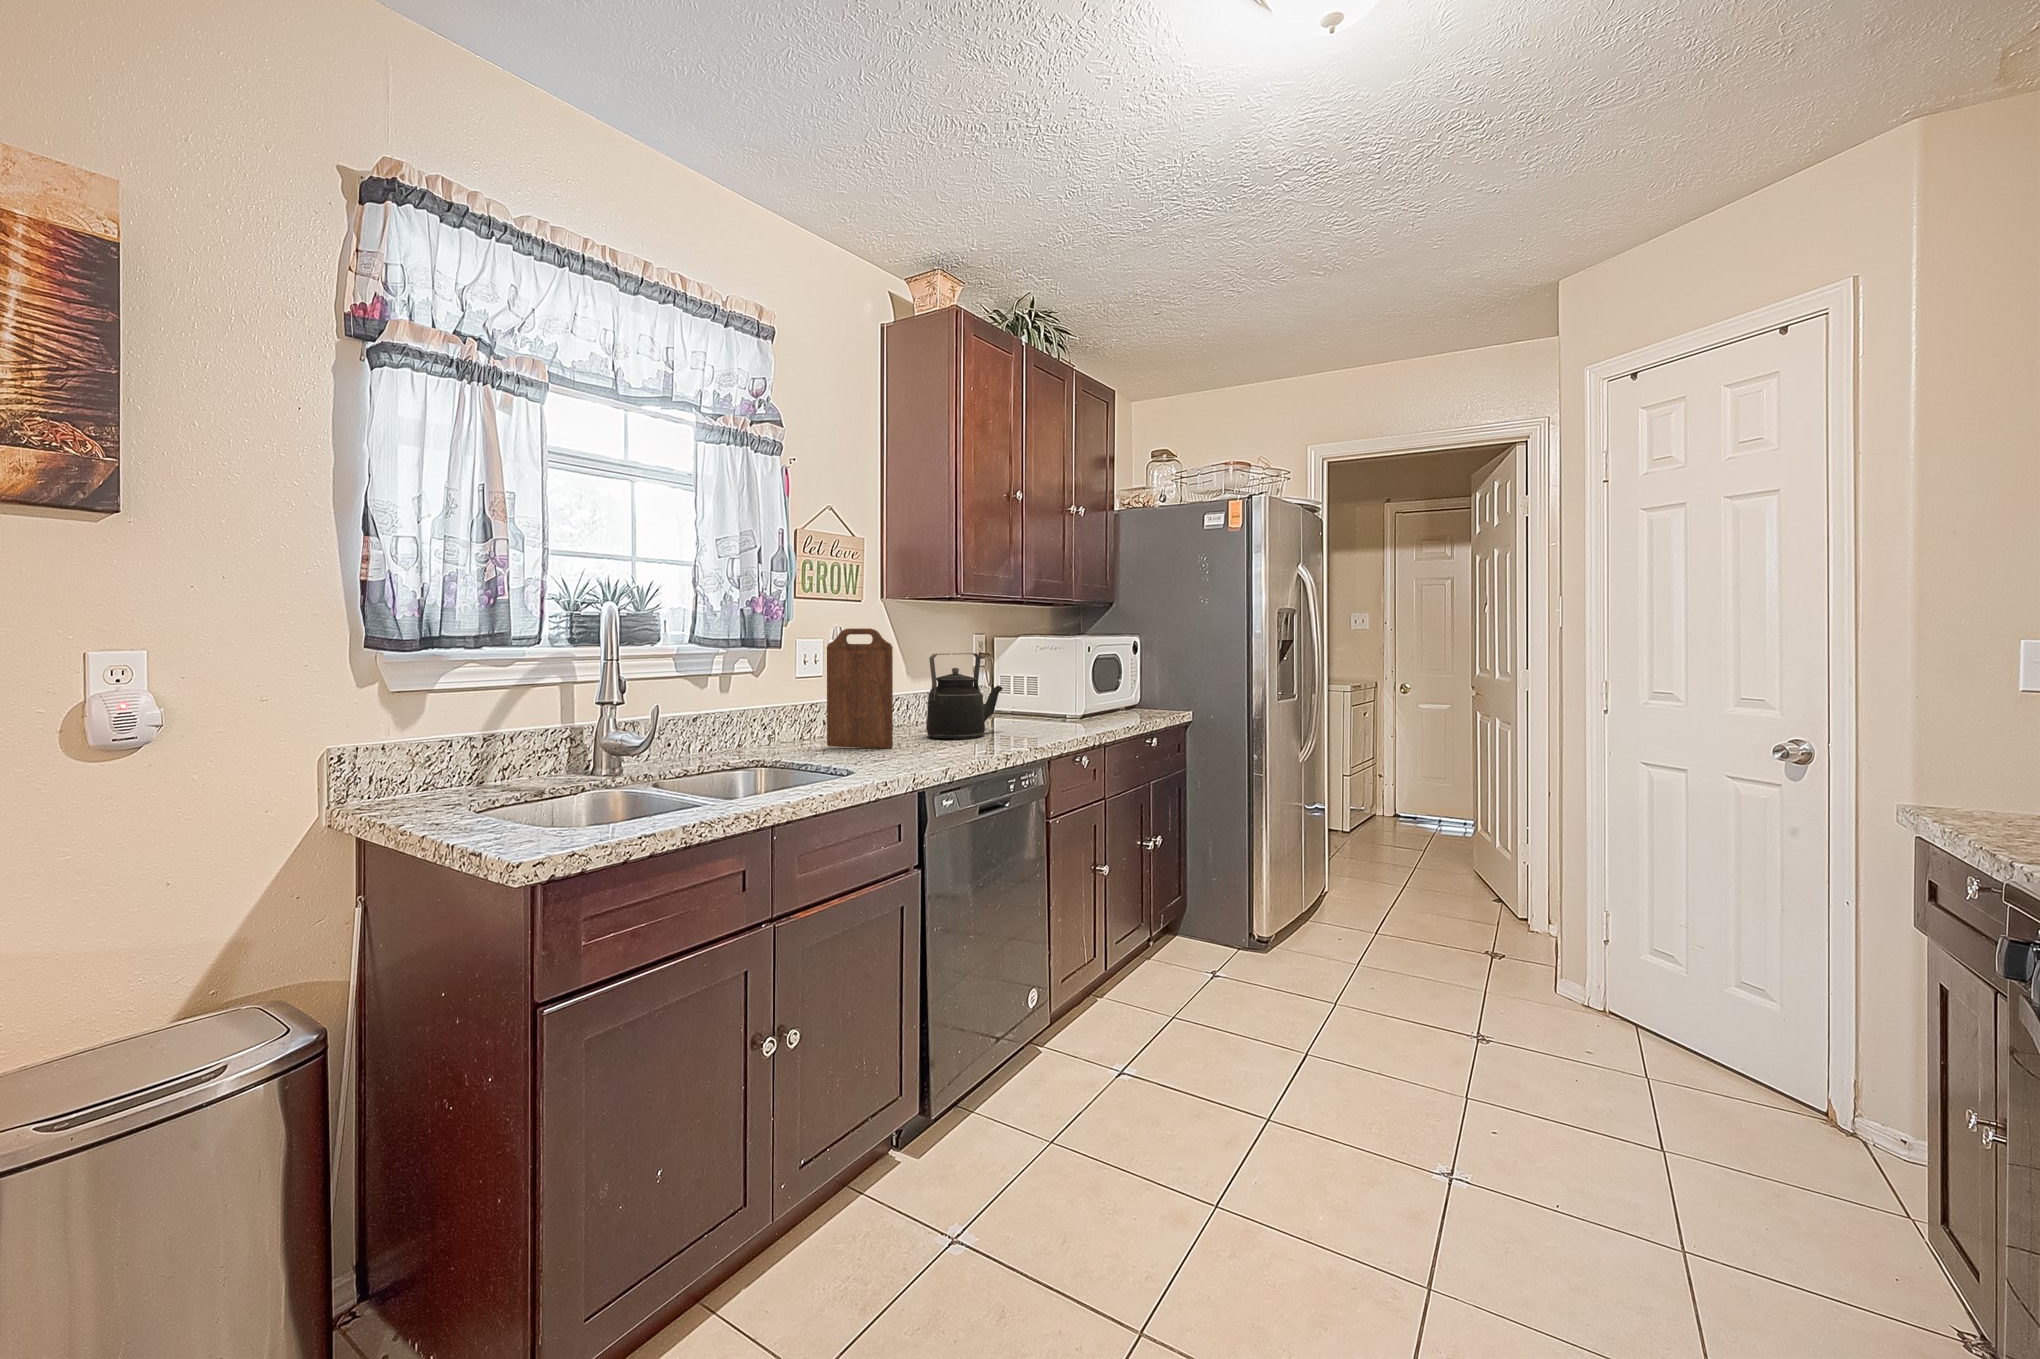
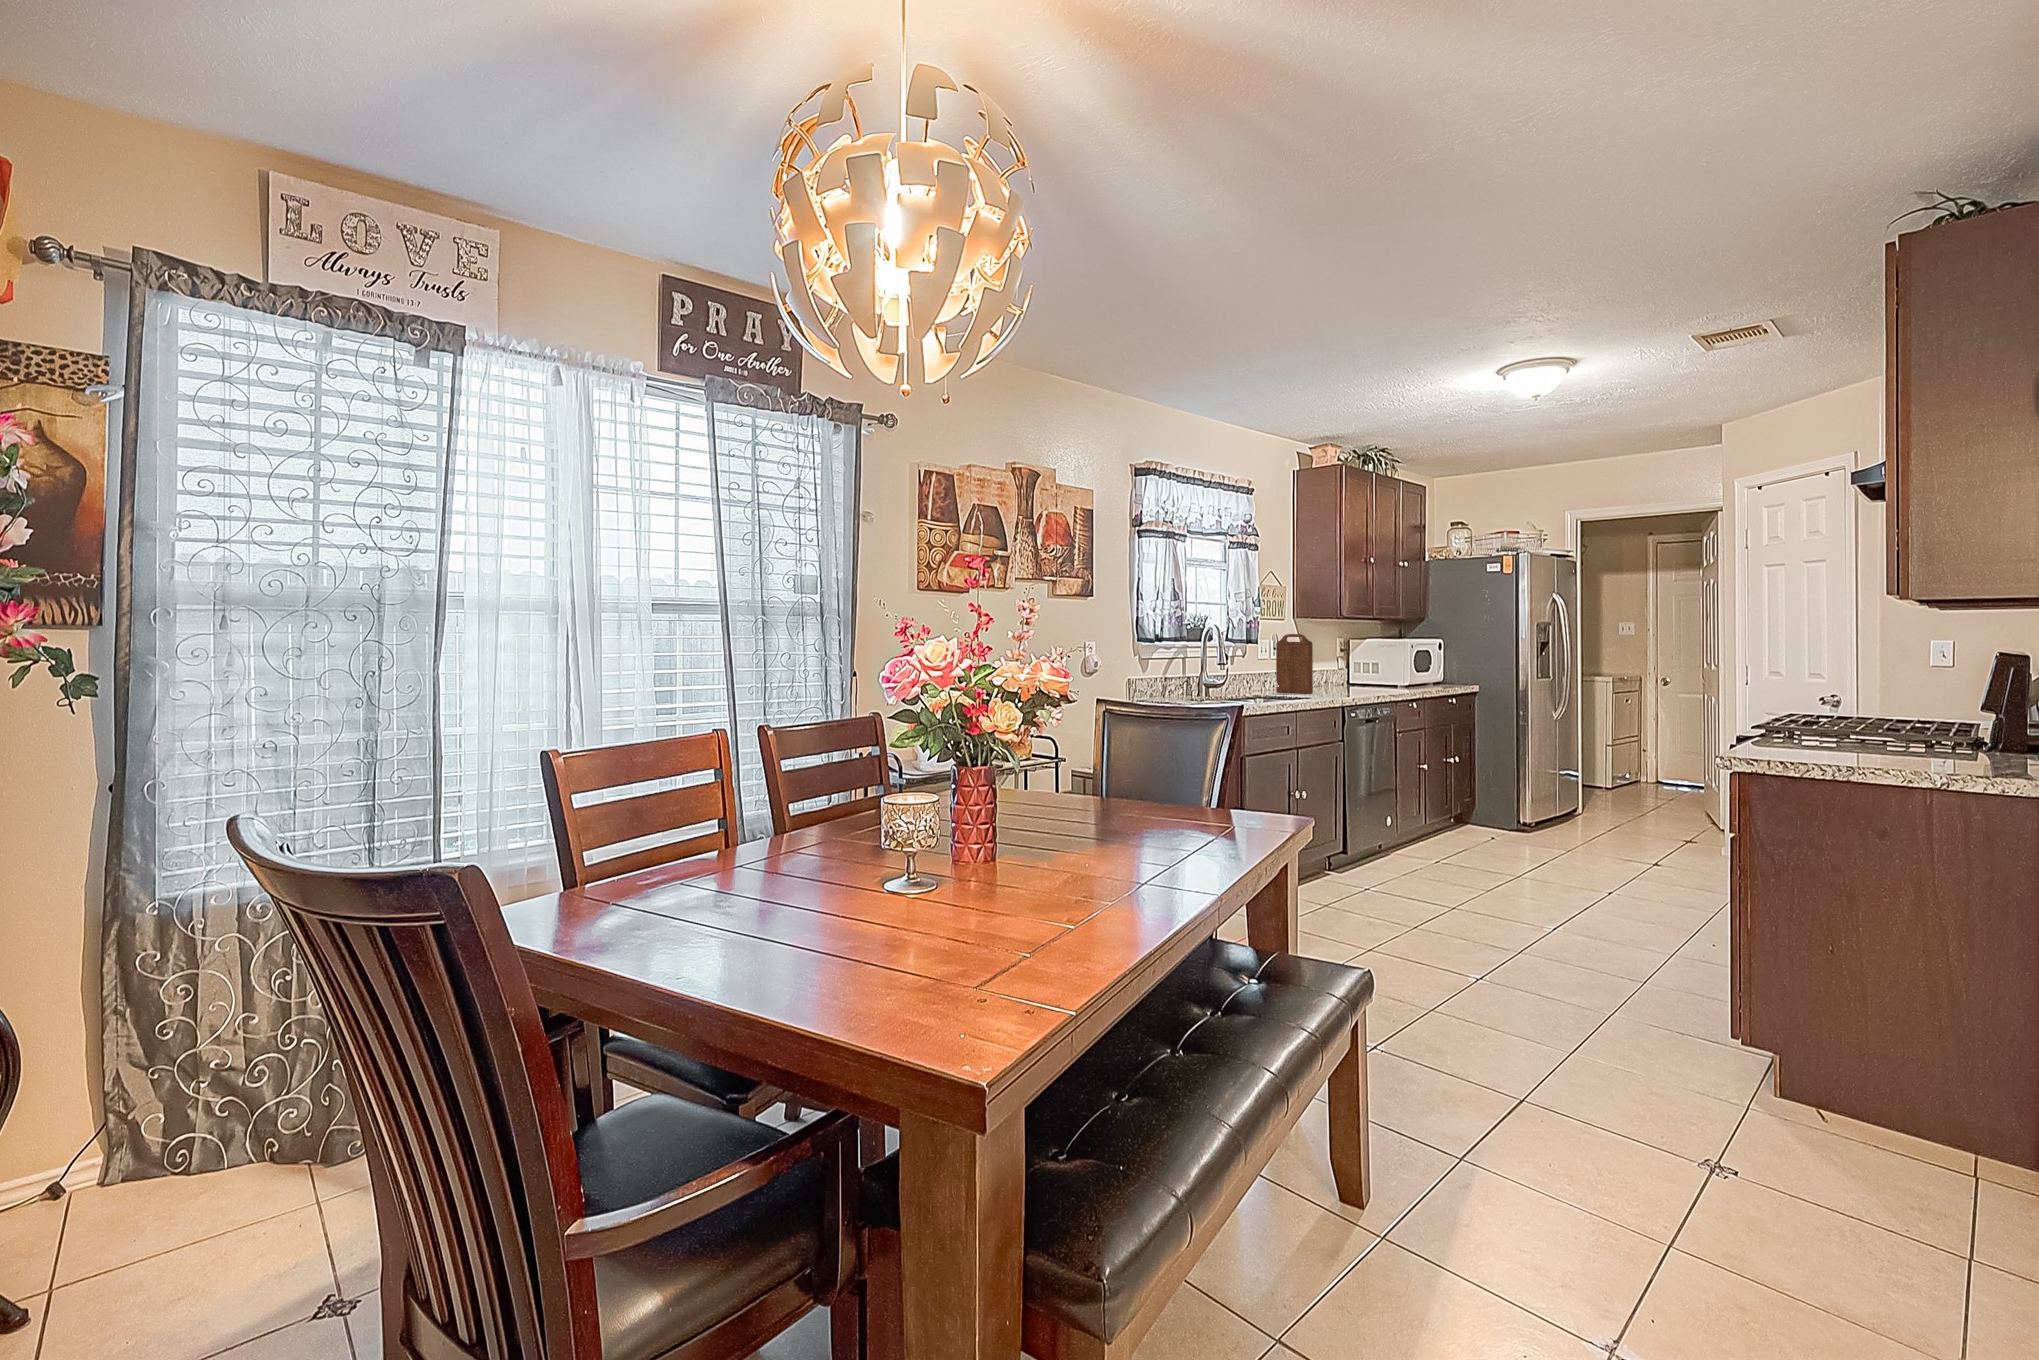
kettle: present [926,653,1003,739] -> none [1323,647,1365,691]

